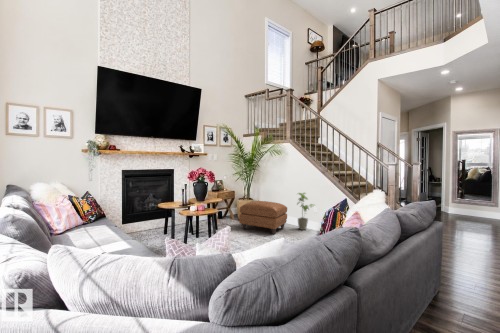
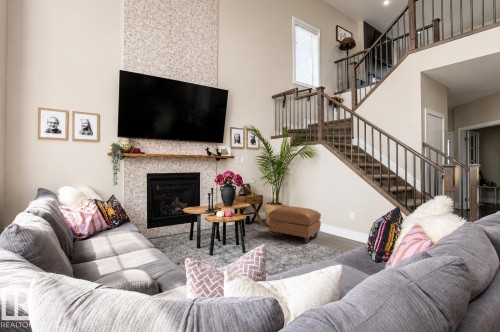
house plant: present [298,193,313,230] -> none [331,198,355,239]

